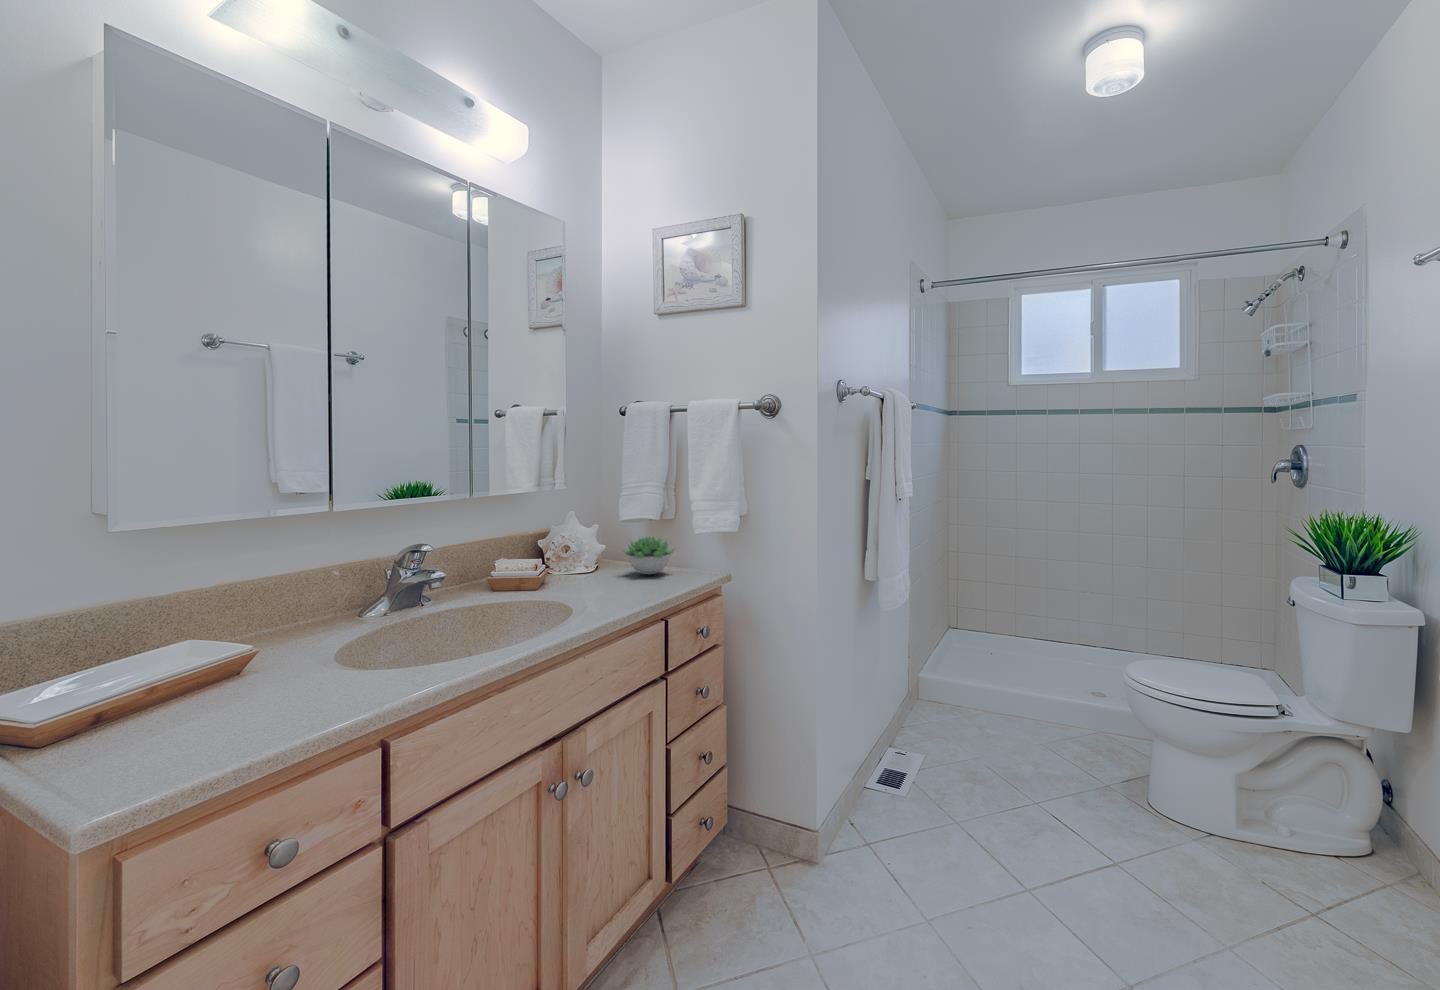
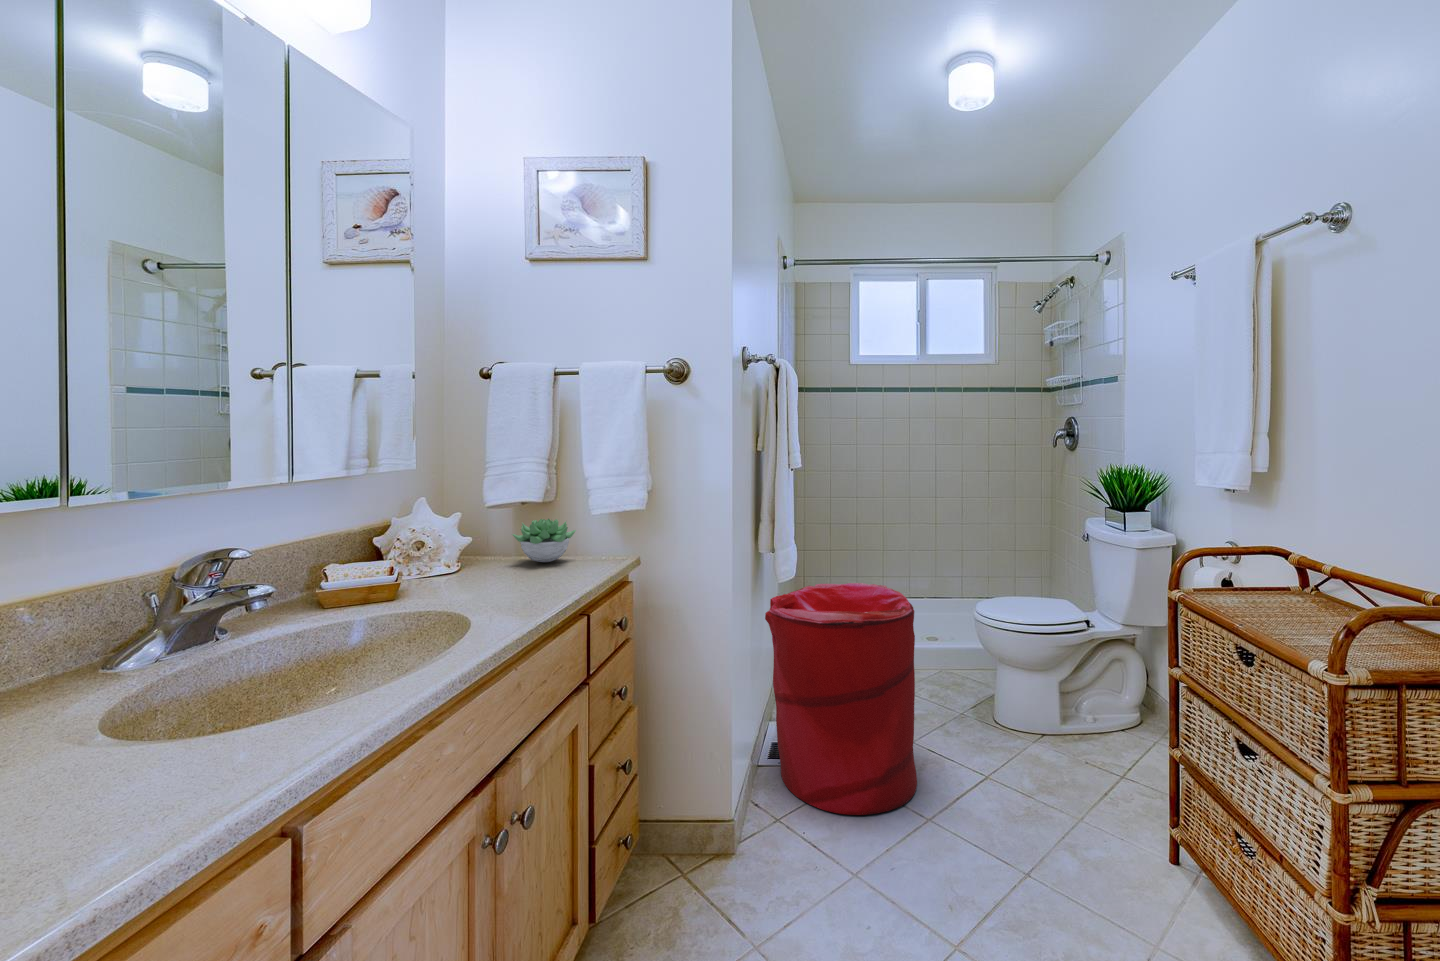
laundry hamper: none [870,615,1030,852] -> present [765,583,917,815]

